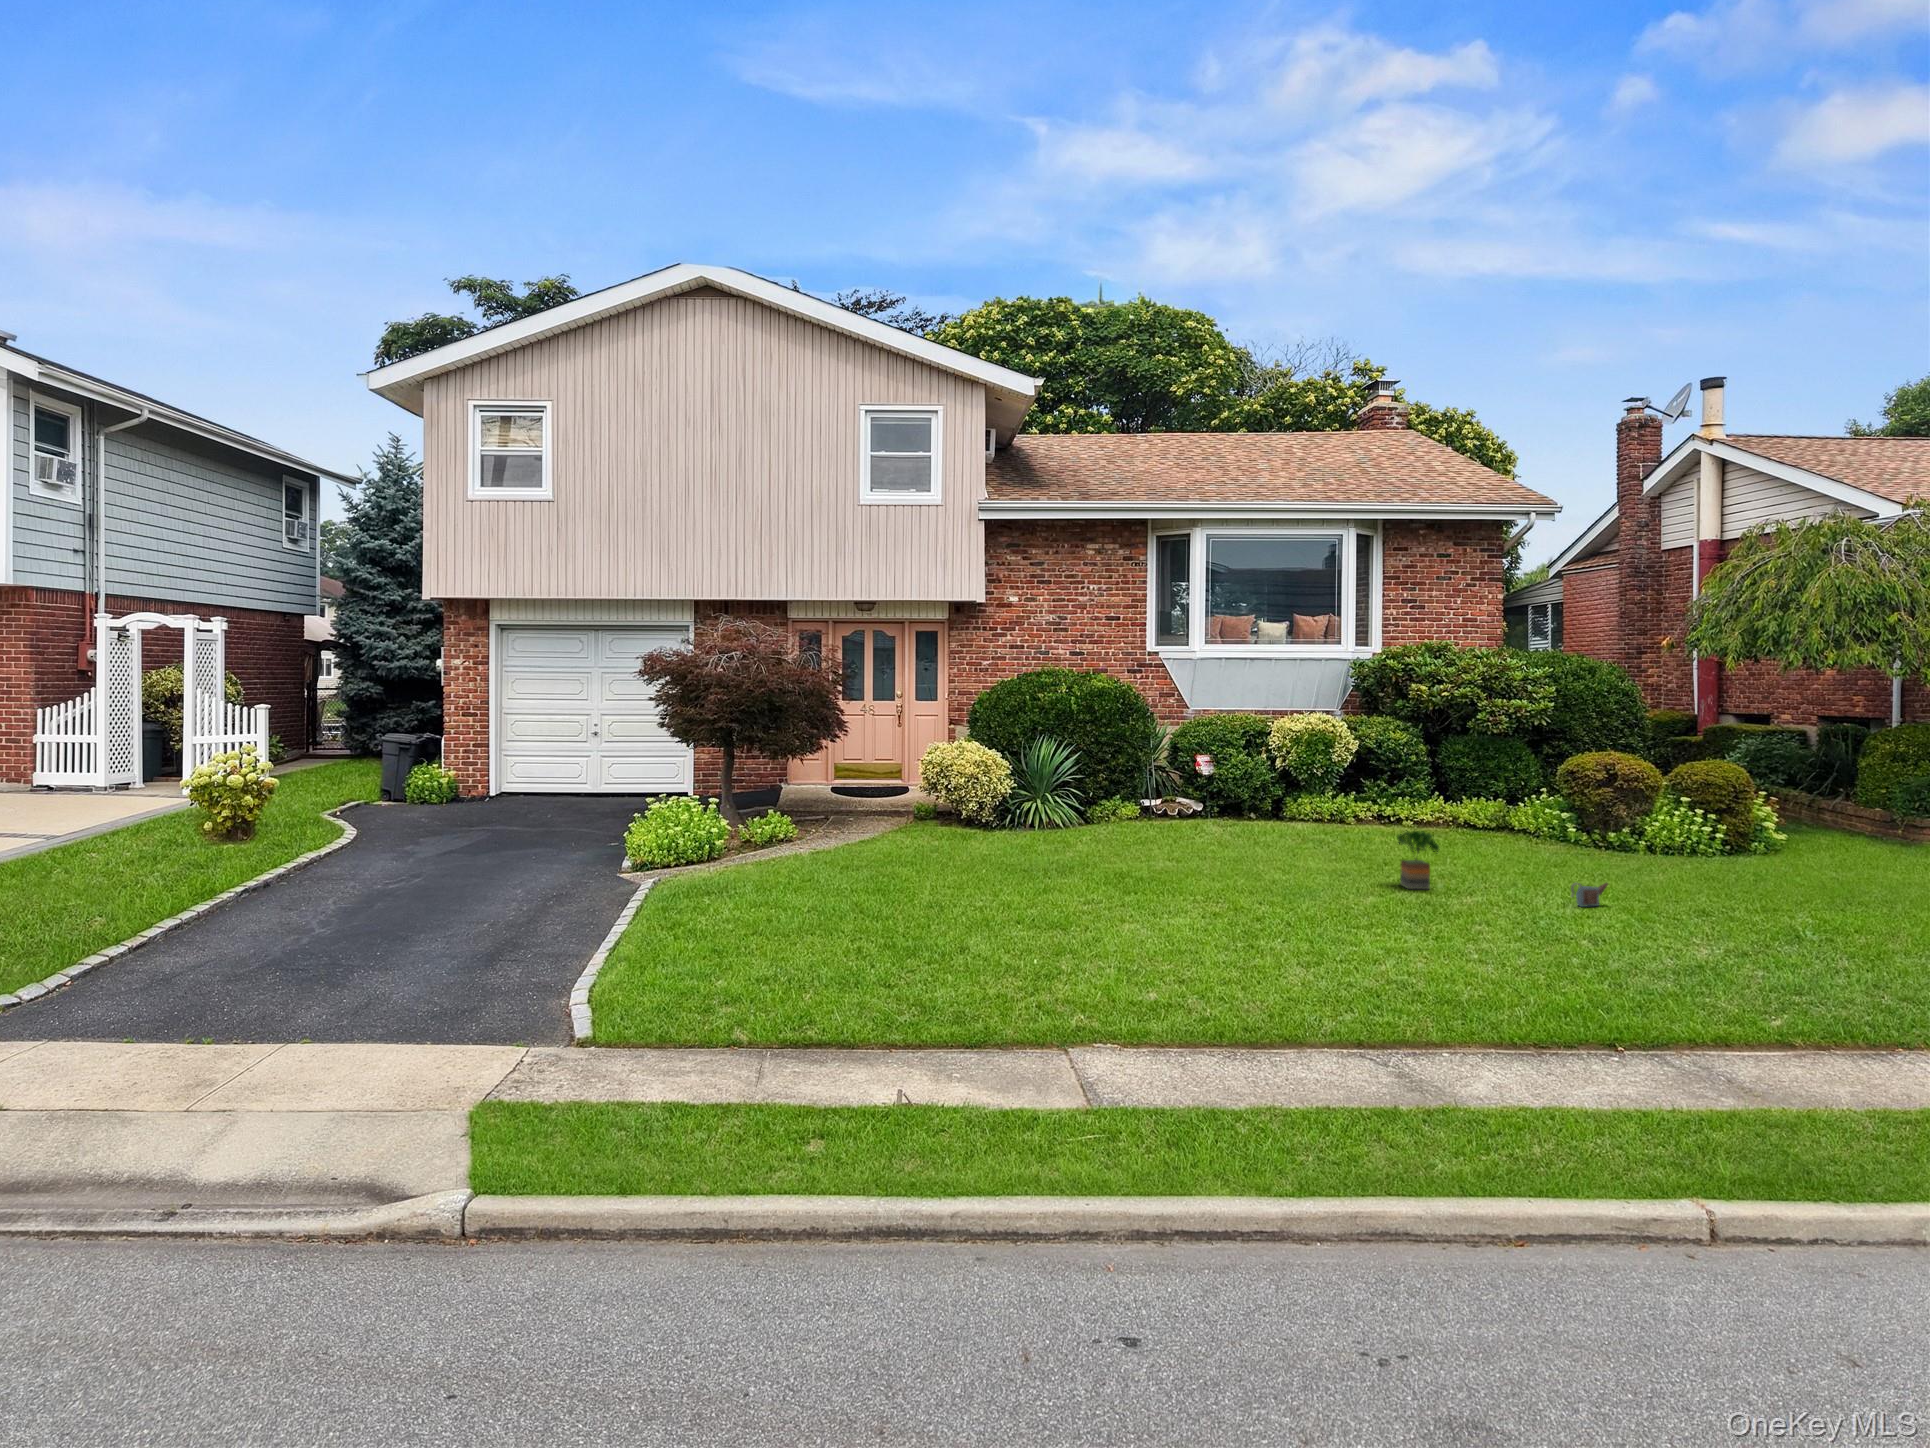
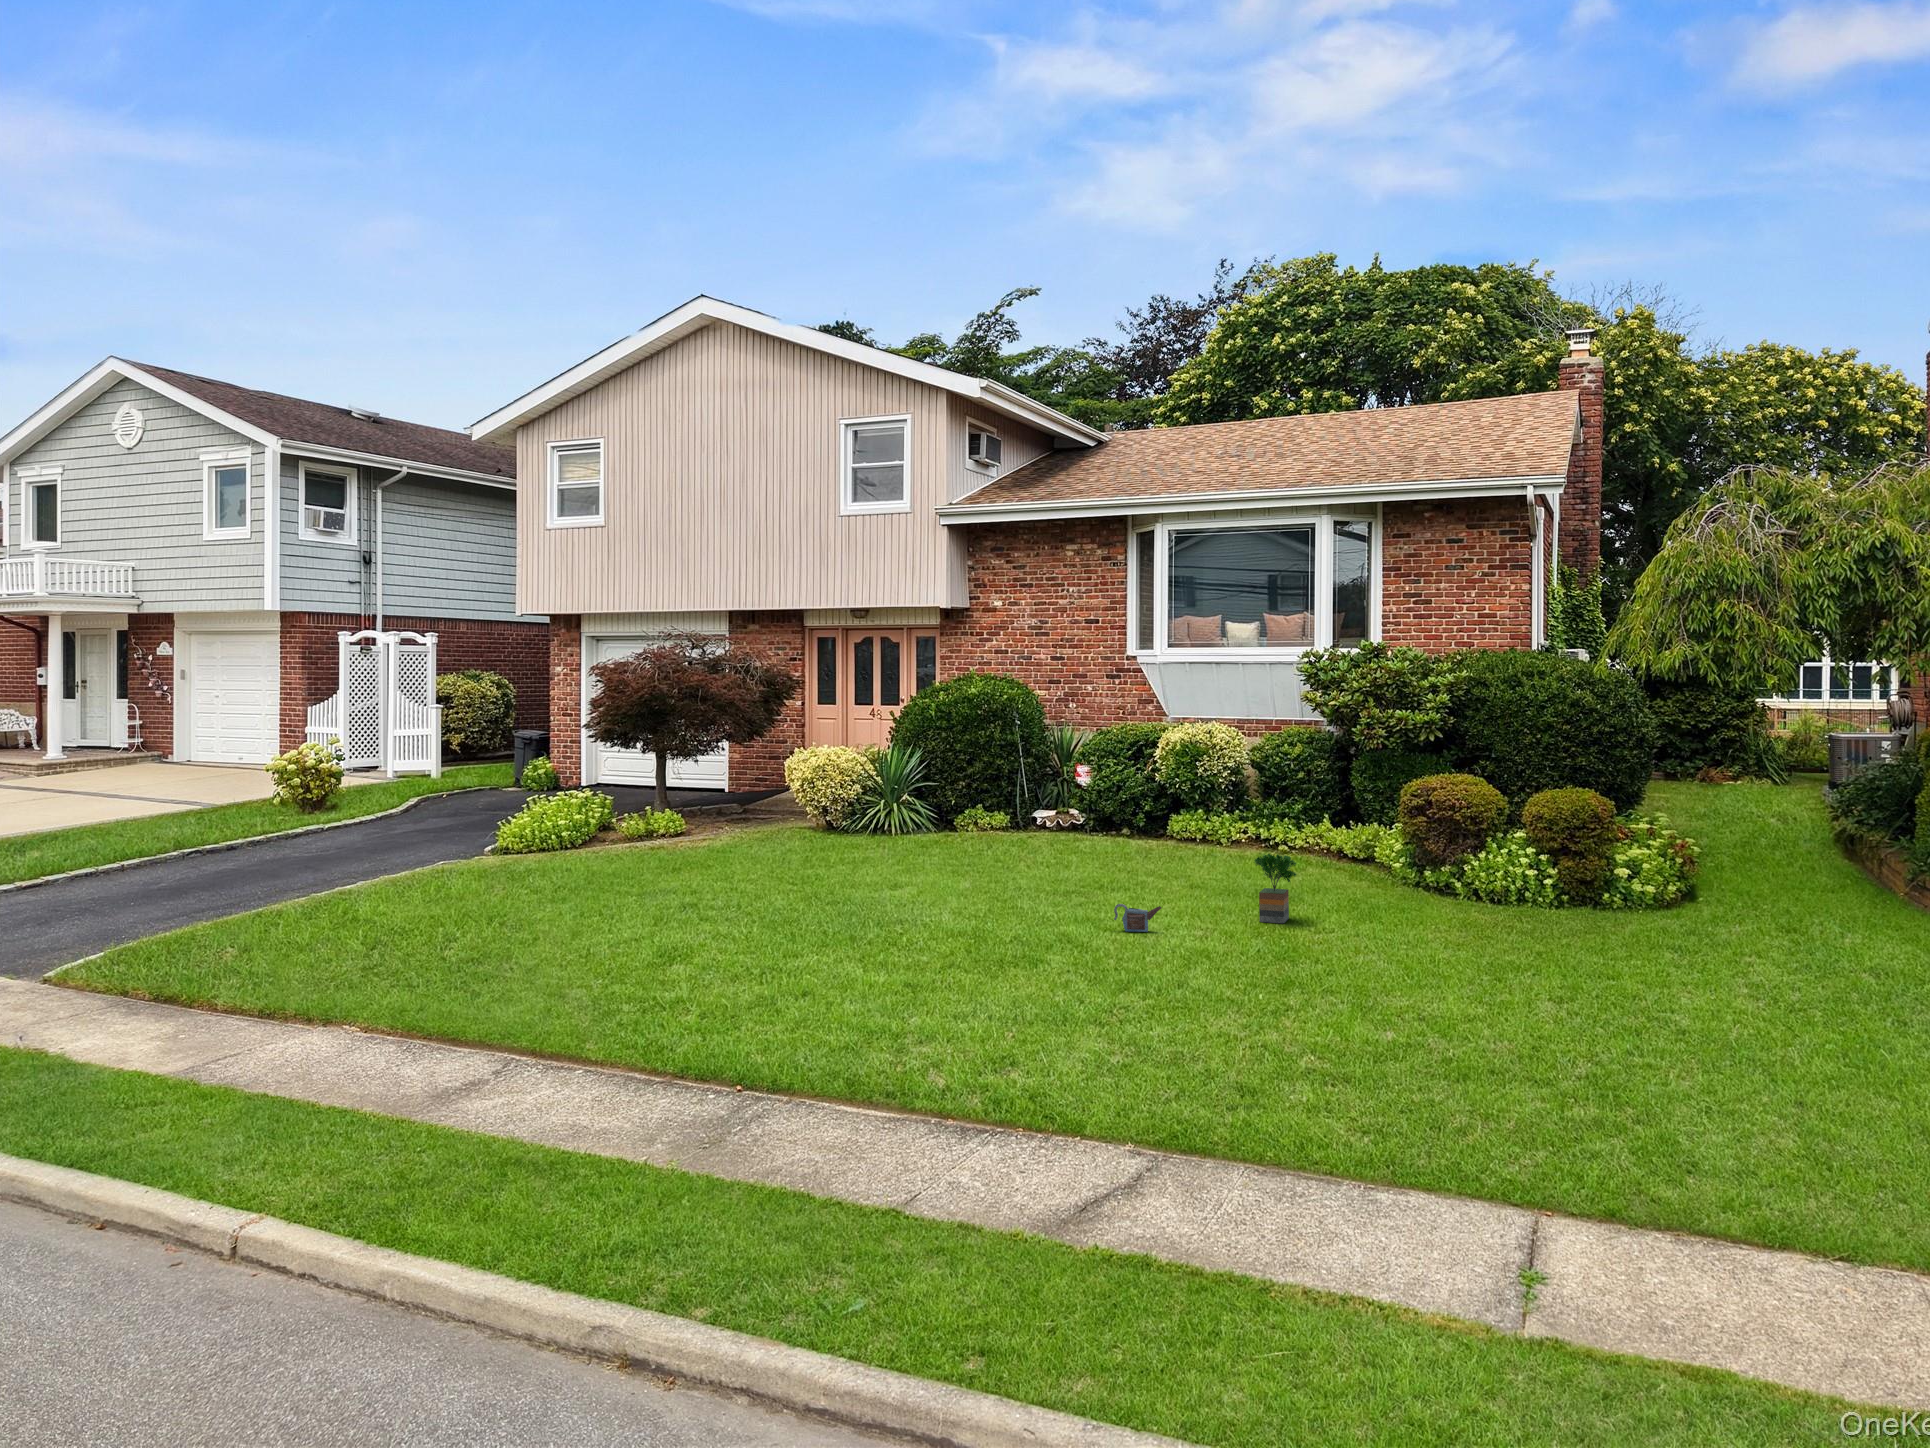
potted tree: present [1397,831,1440,889] -> present [1254,854,1297,923]

